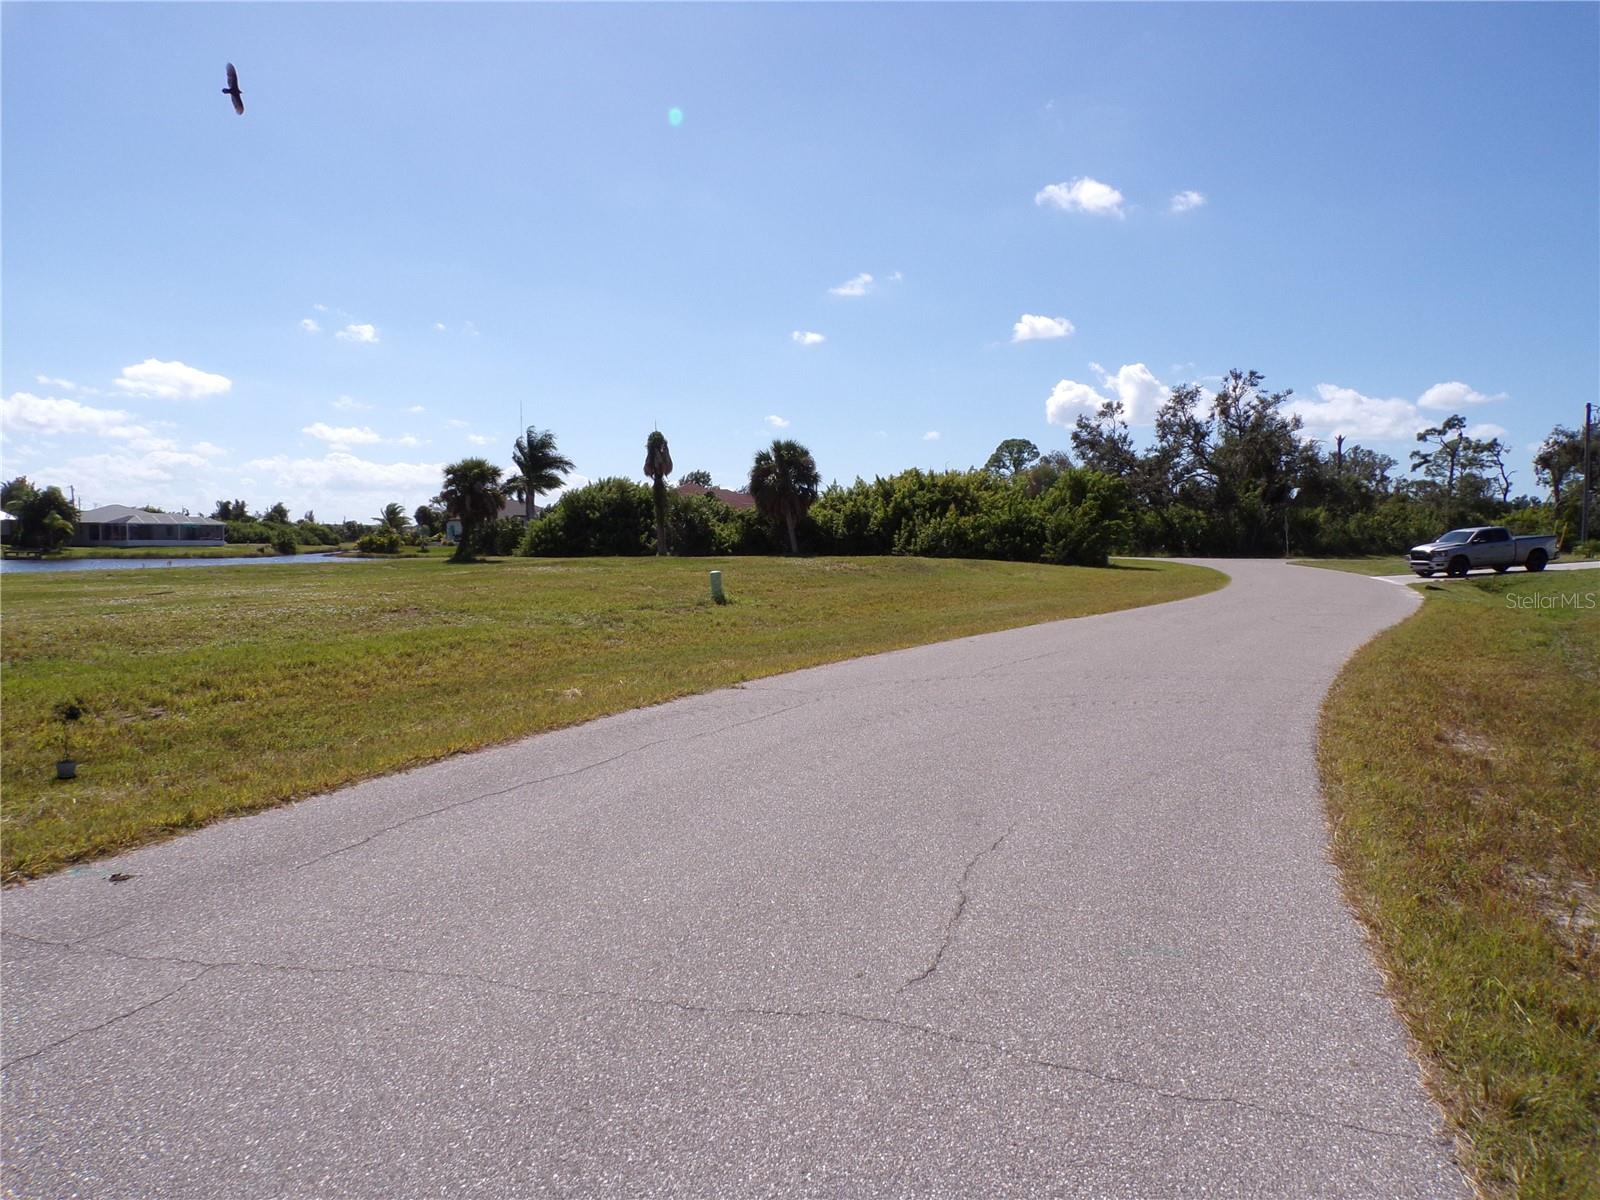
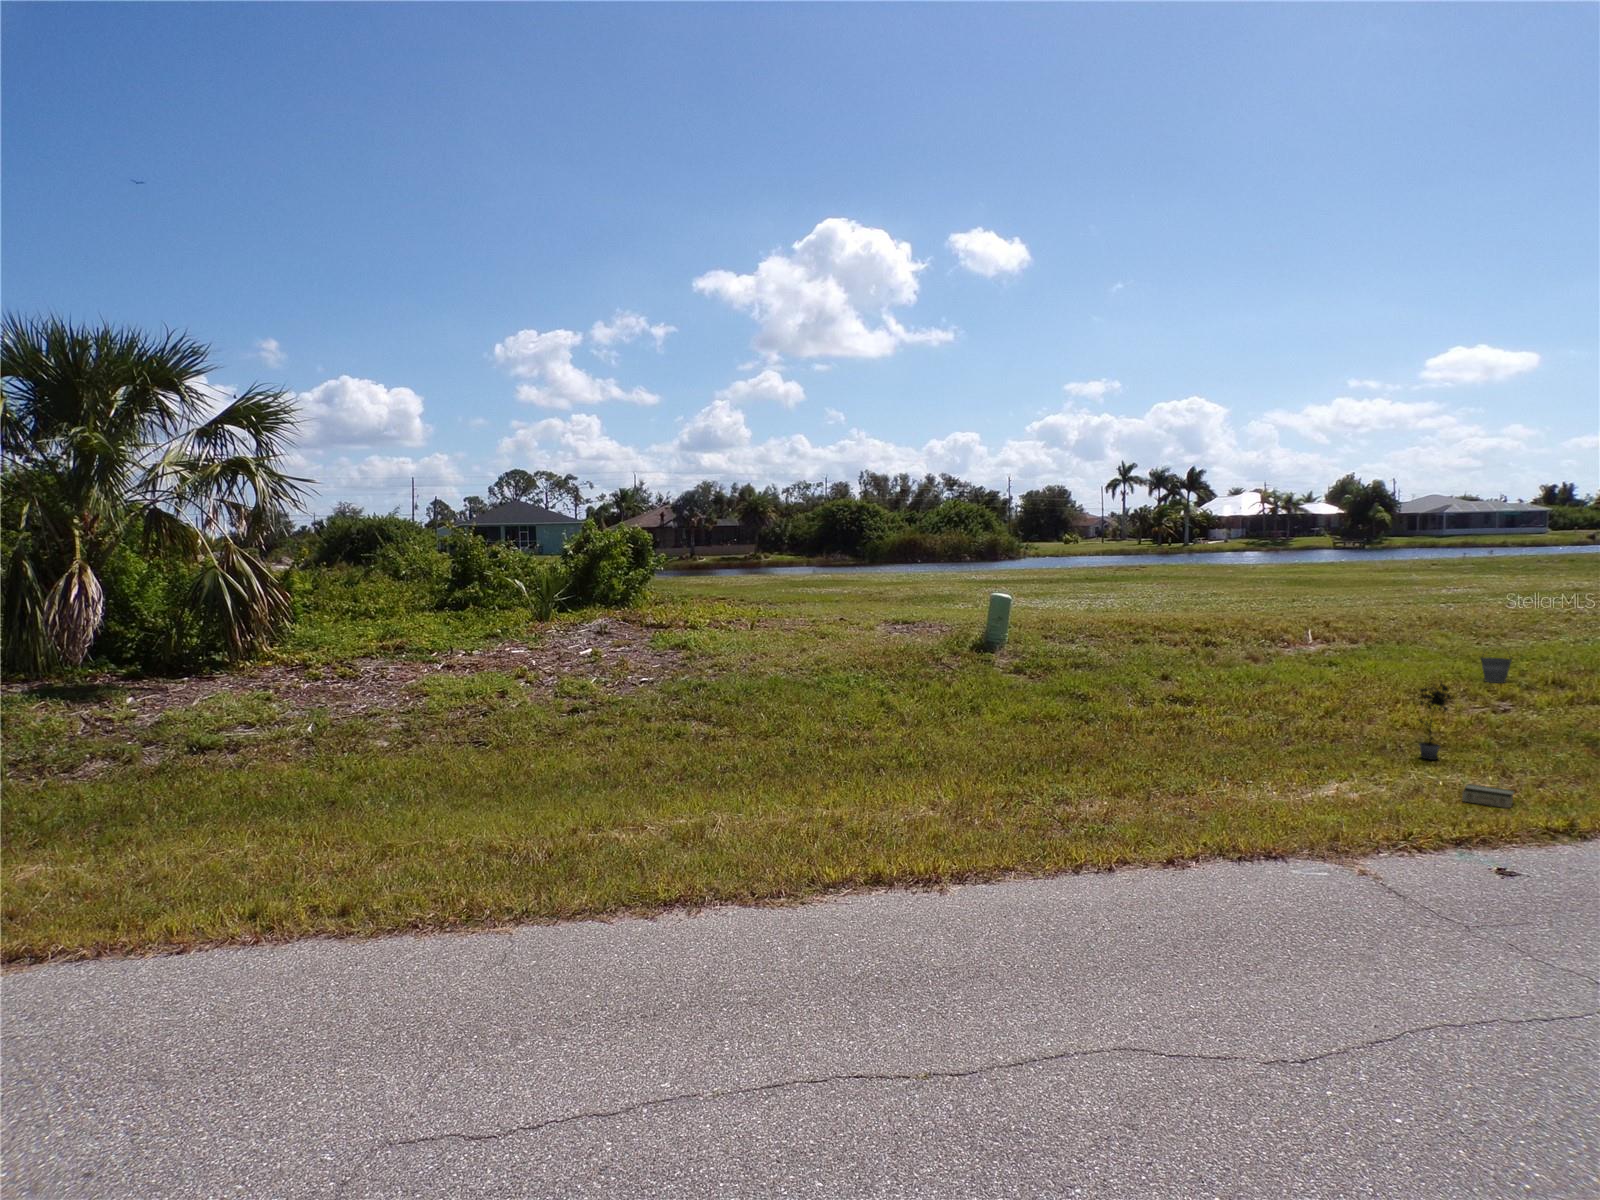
bucket: none [128,653,161,690] -> present [1481,654,1512,683]
toolbox: none [93,794,146,815] -> present [1462,784,1514,808]

